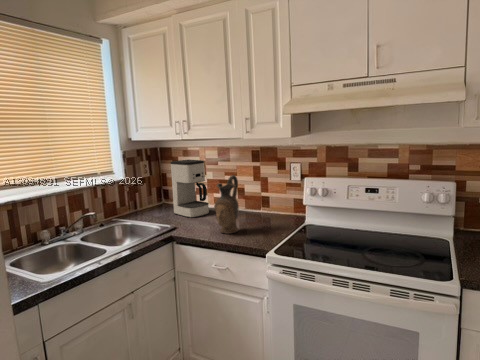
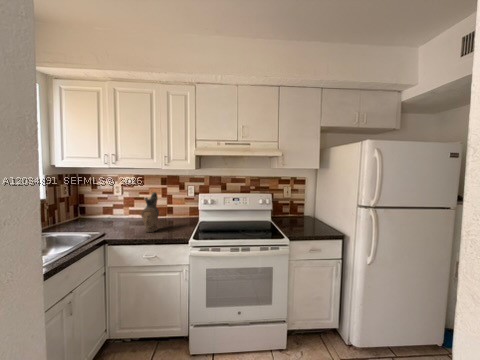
coffee maker: present [171,160,209,218] -> none [95,183,127,225]

